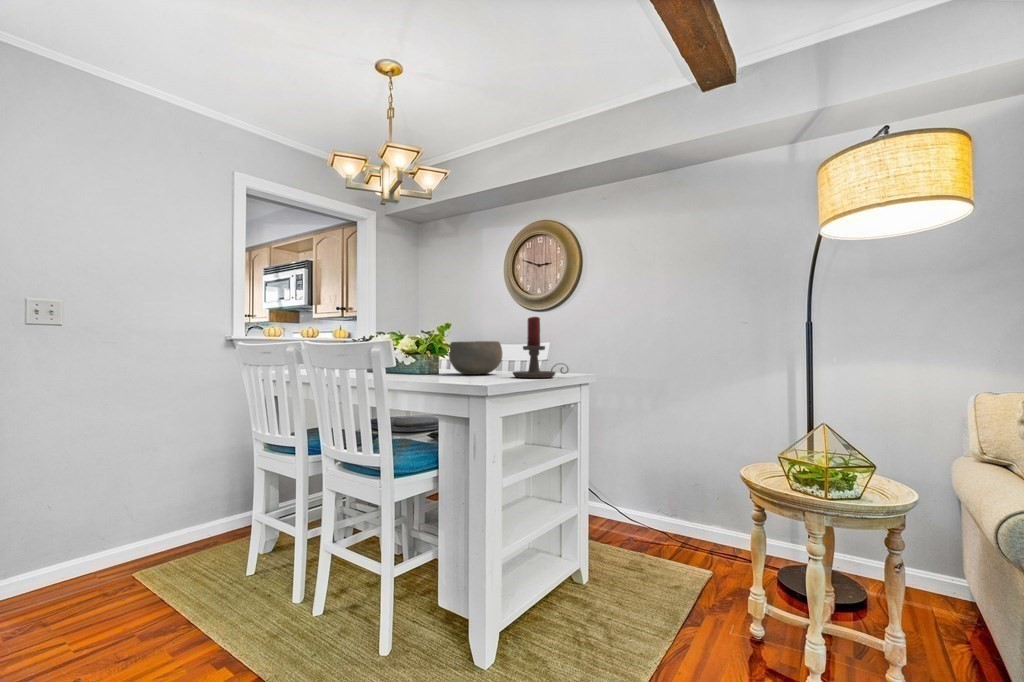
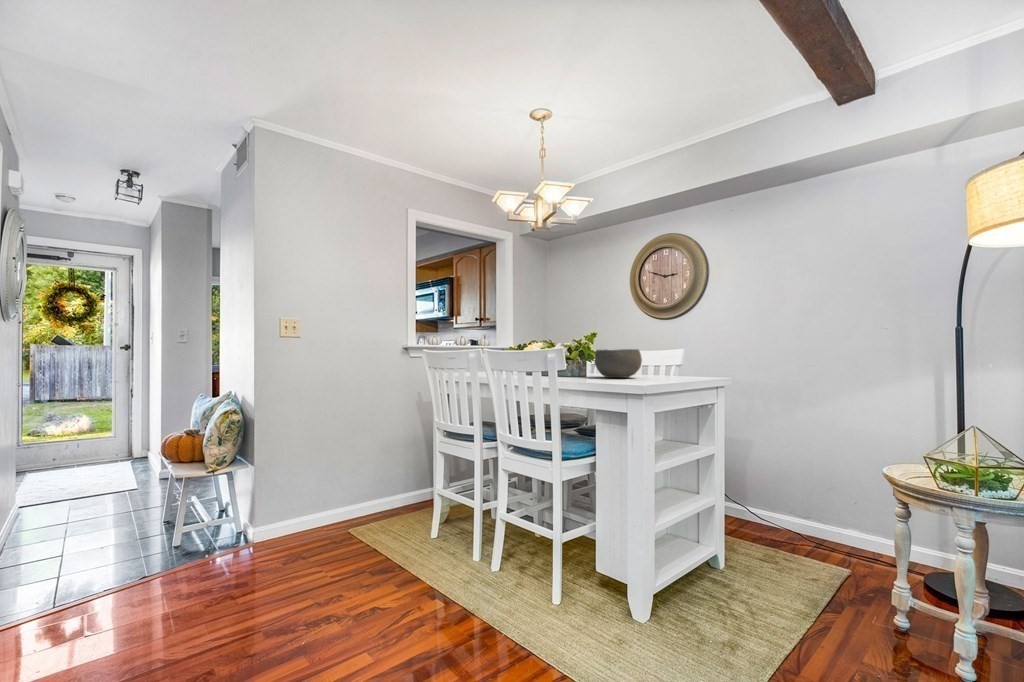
candle holder: present [513,317,569,378] -> none [655,328,707,382]

